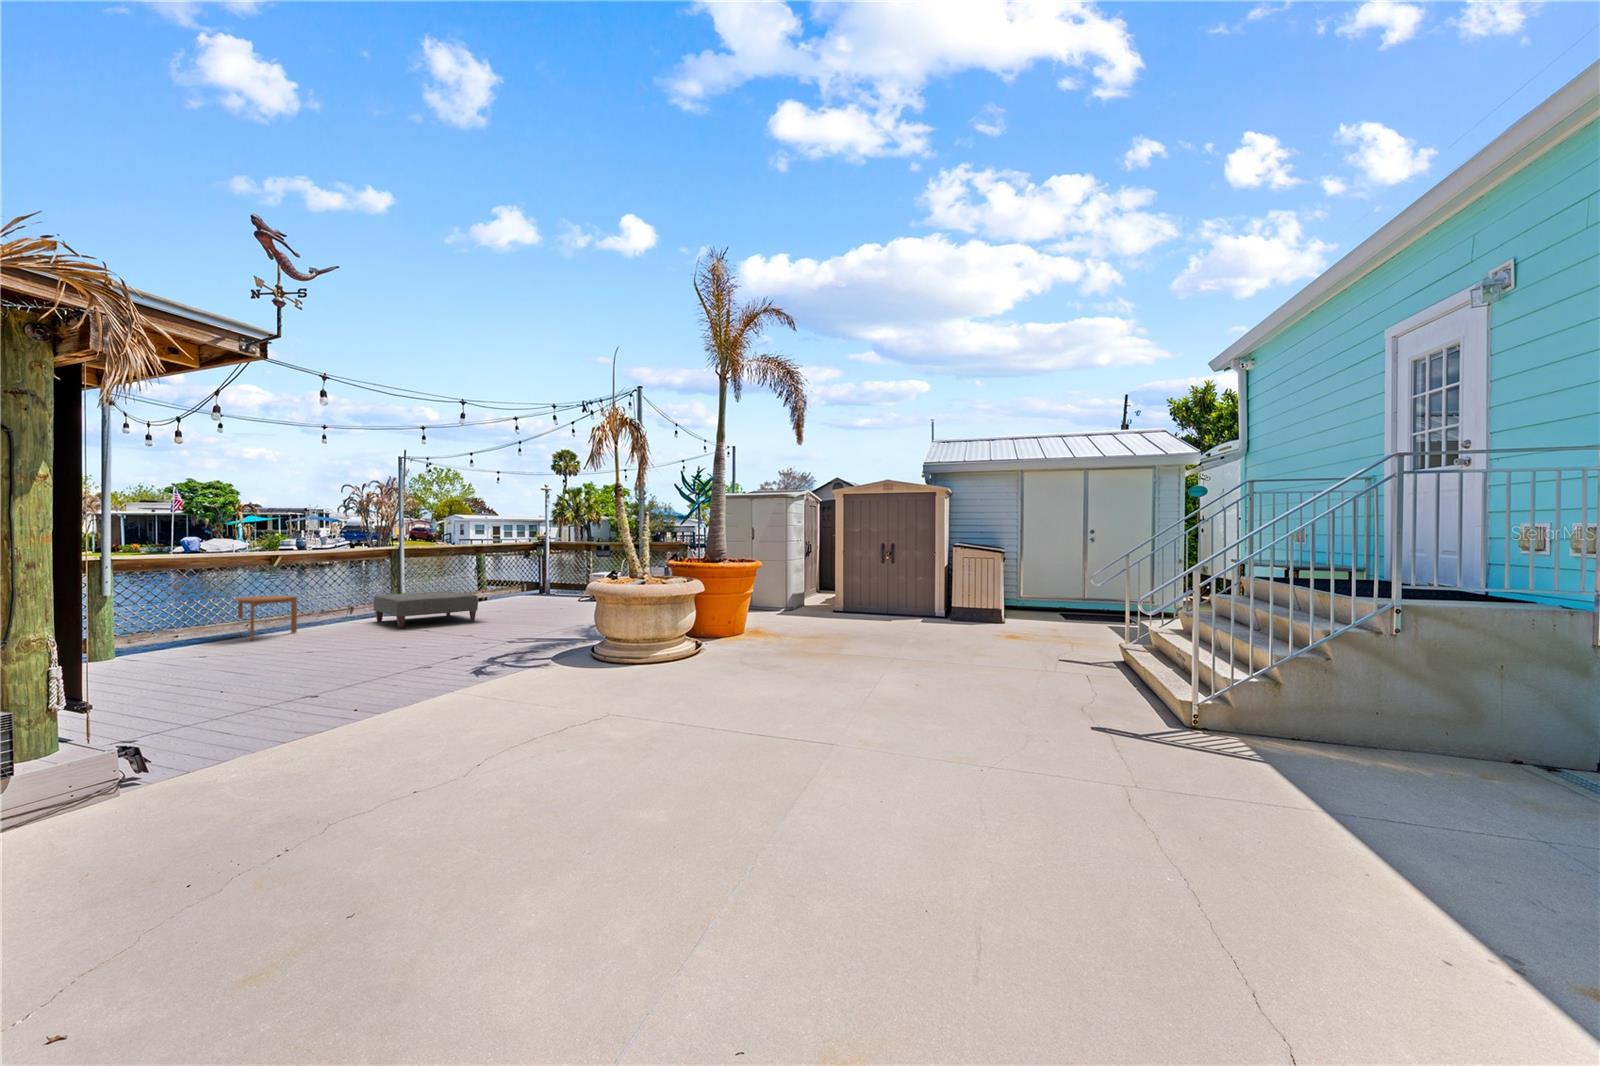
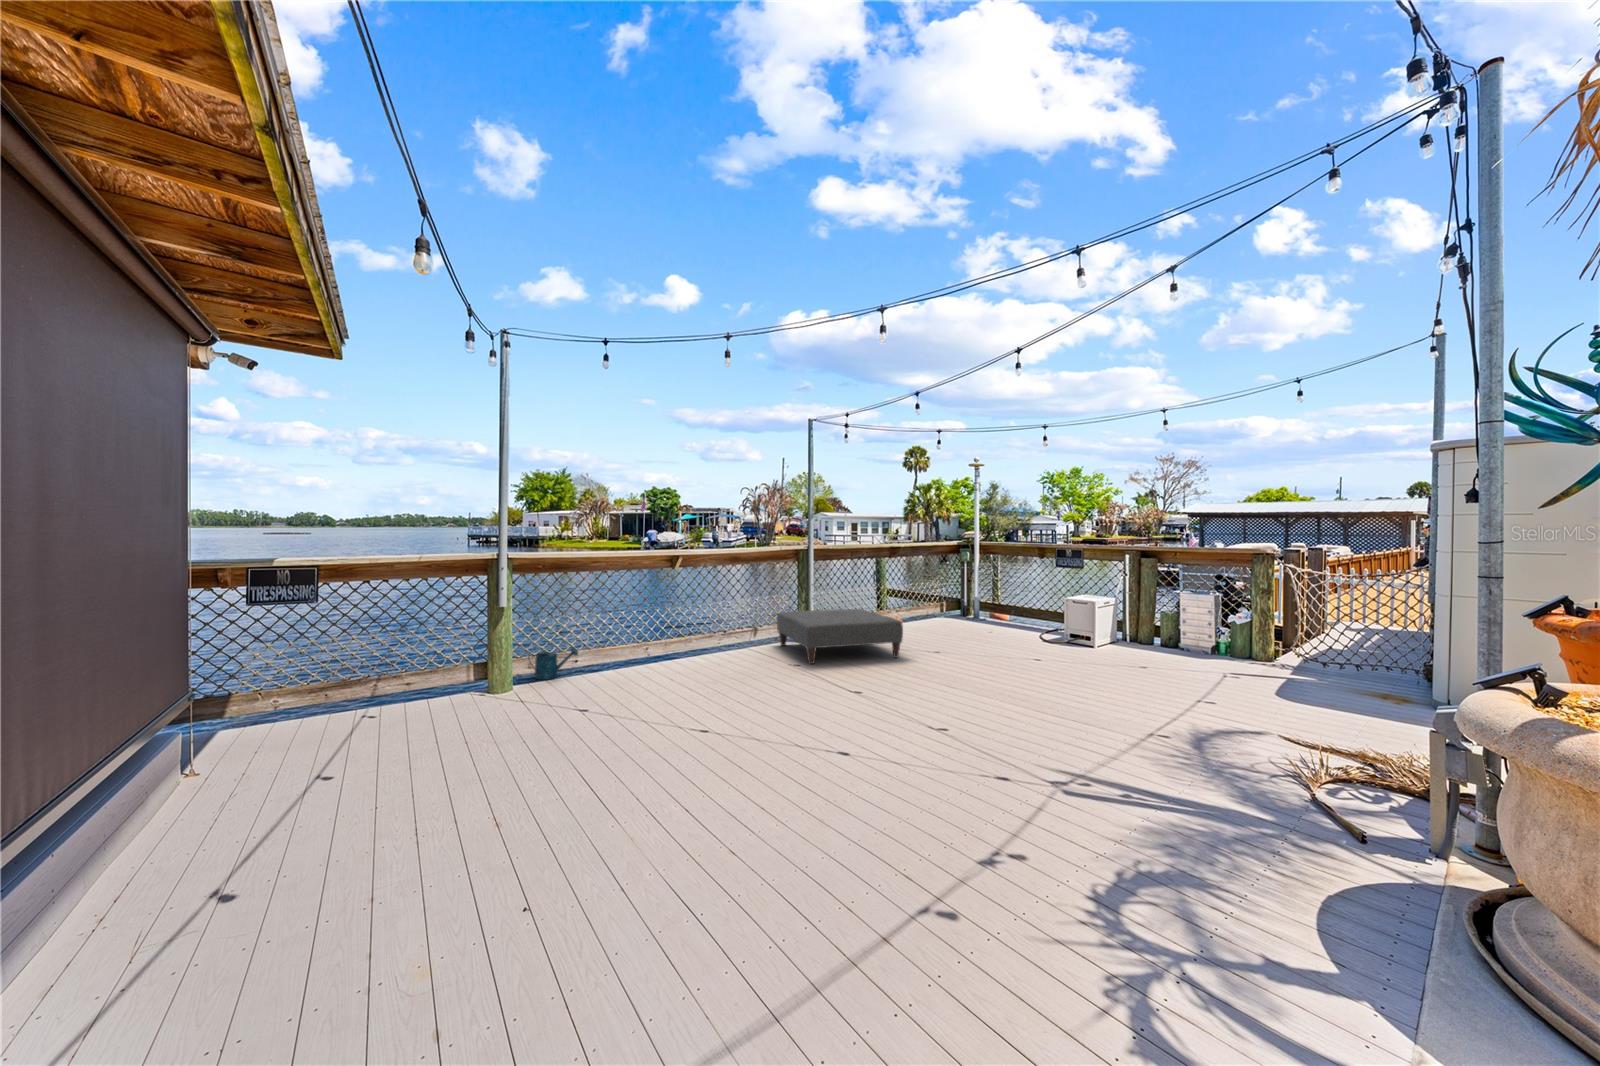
side table: present [234,595,297,640] -> none [632,611,697,671]
watering can: none [127,624,181,651] -> present [528,648,578,680]

